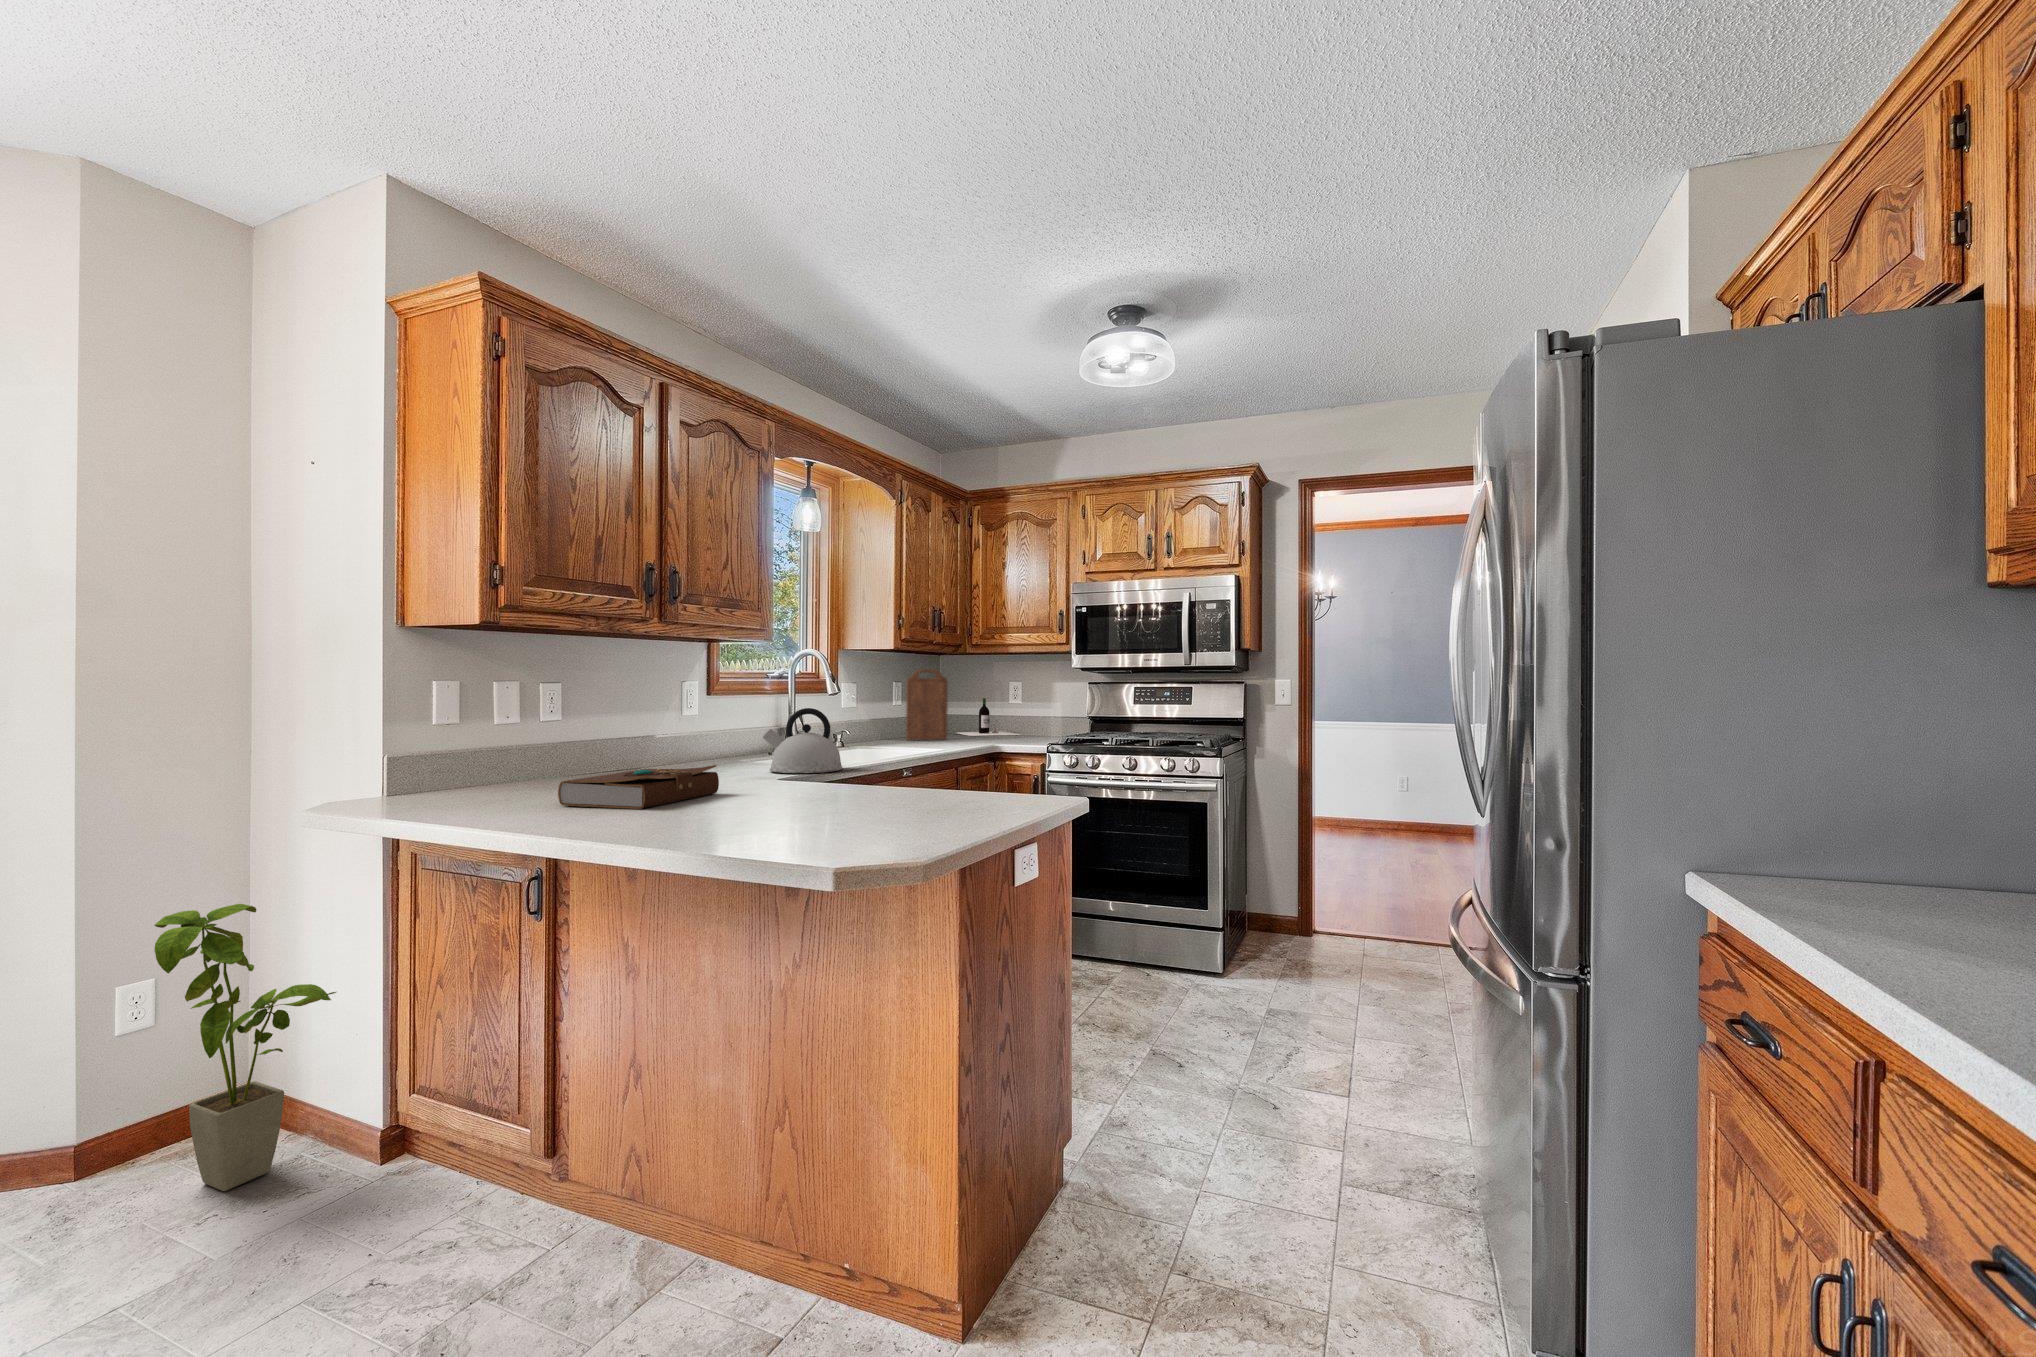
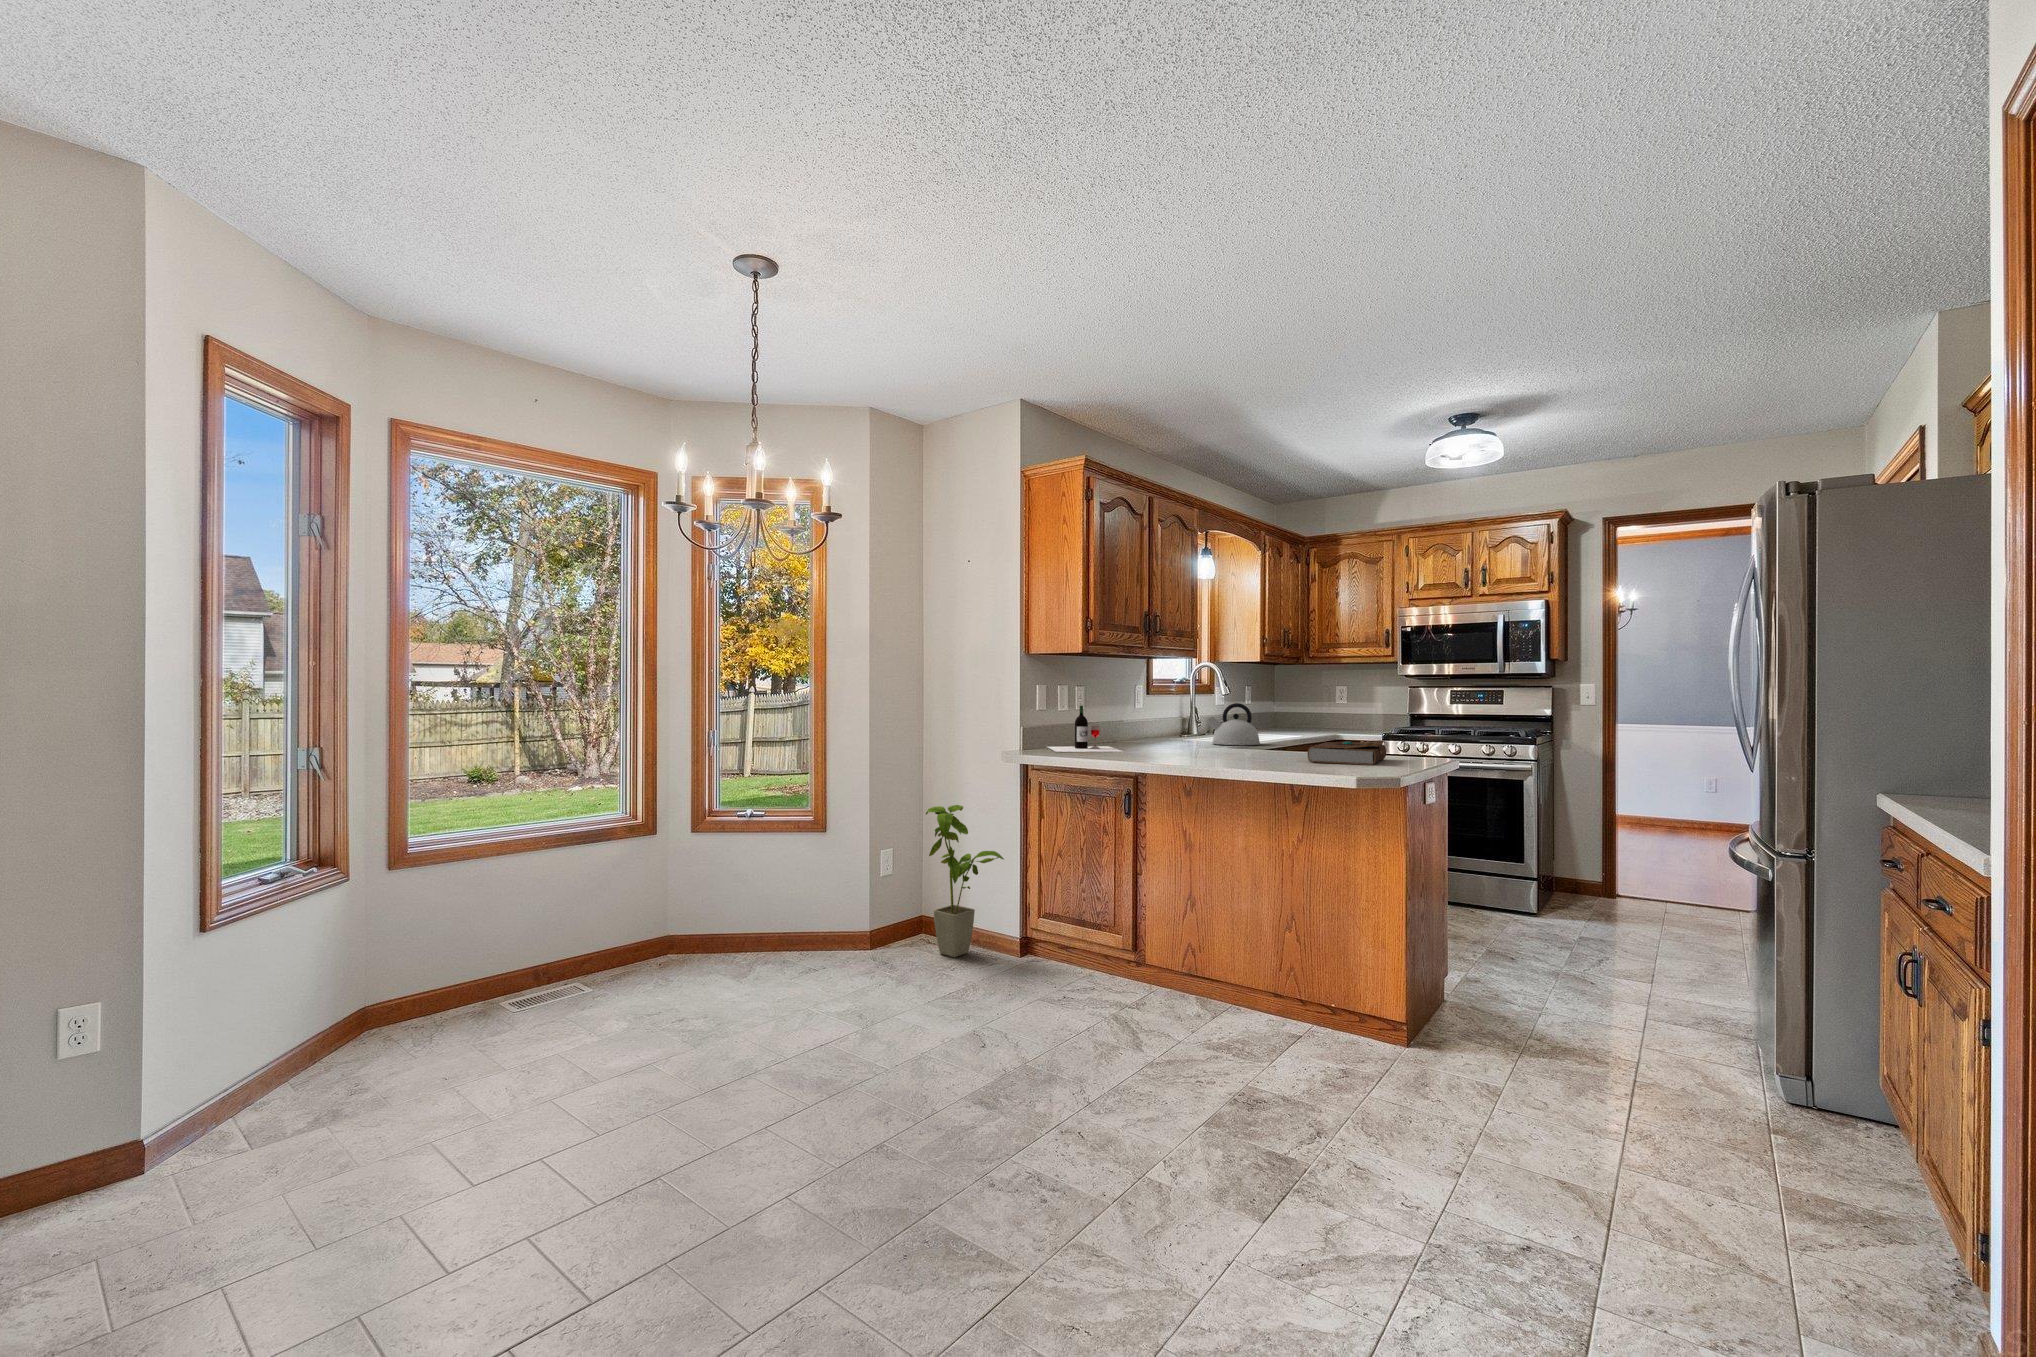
cutting board: present [906,669,948,740] -> none [1262,676,1293,730]
wine bottle: present [958,698,1020,736] -> present [1048,706,1121,752]
book: present [558,765,719,809] -> present [1308,740,1386,765]

